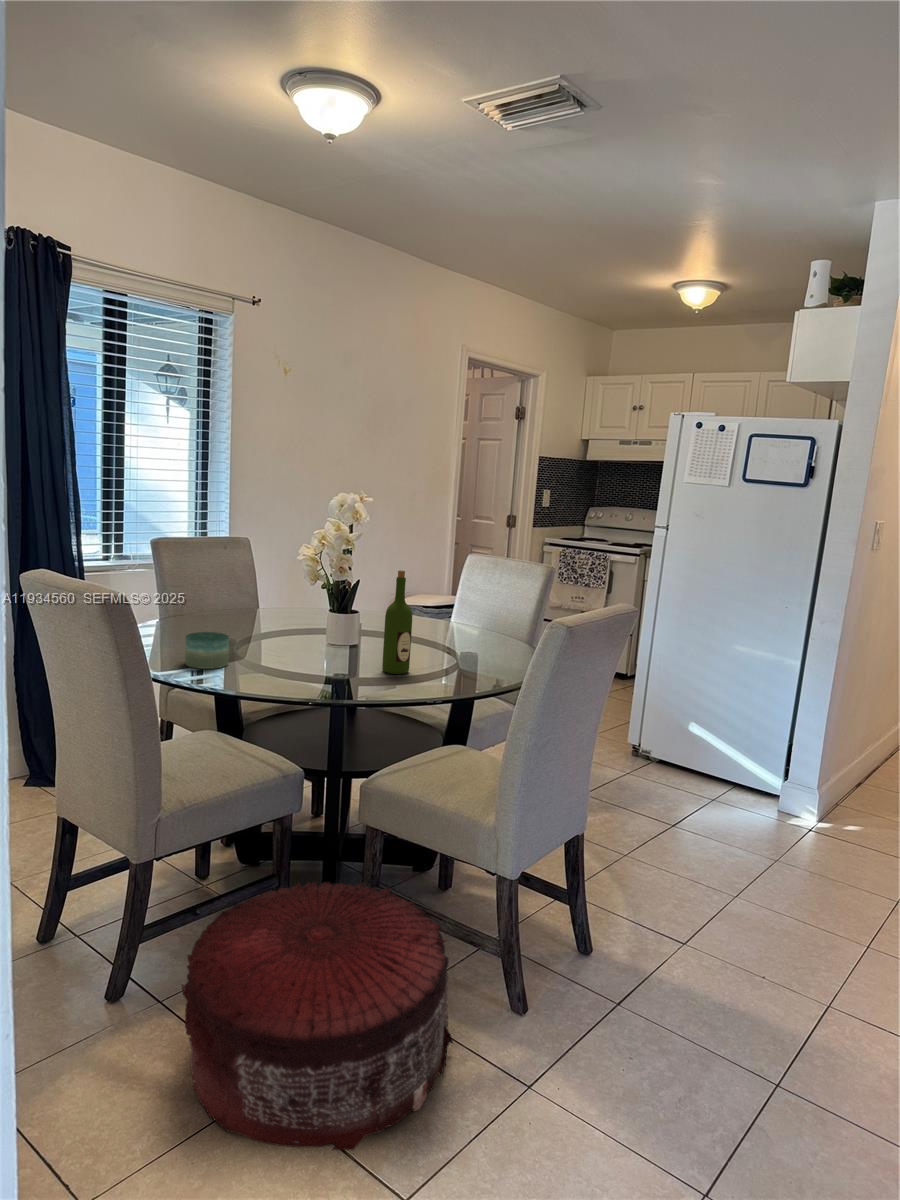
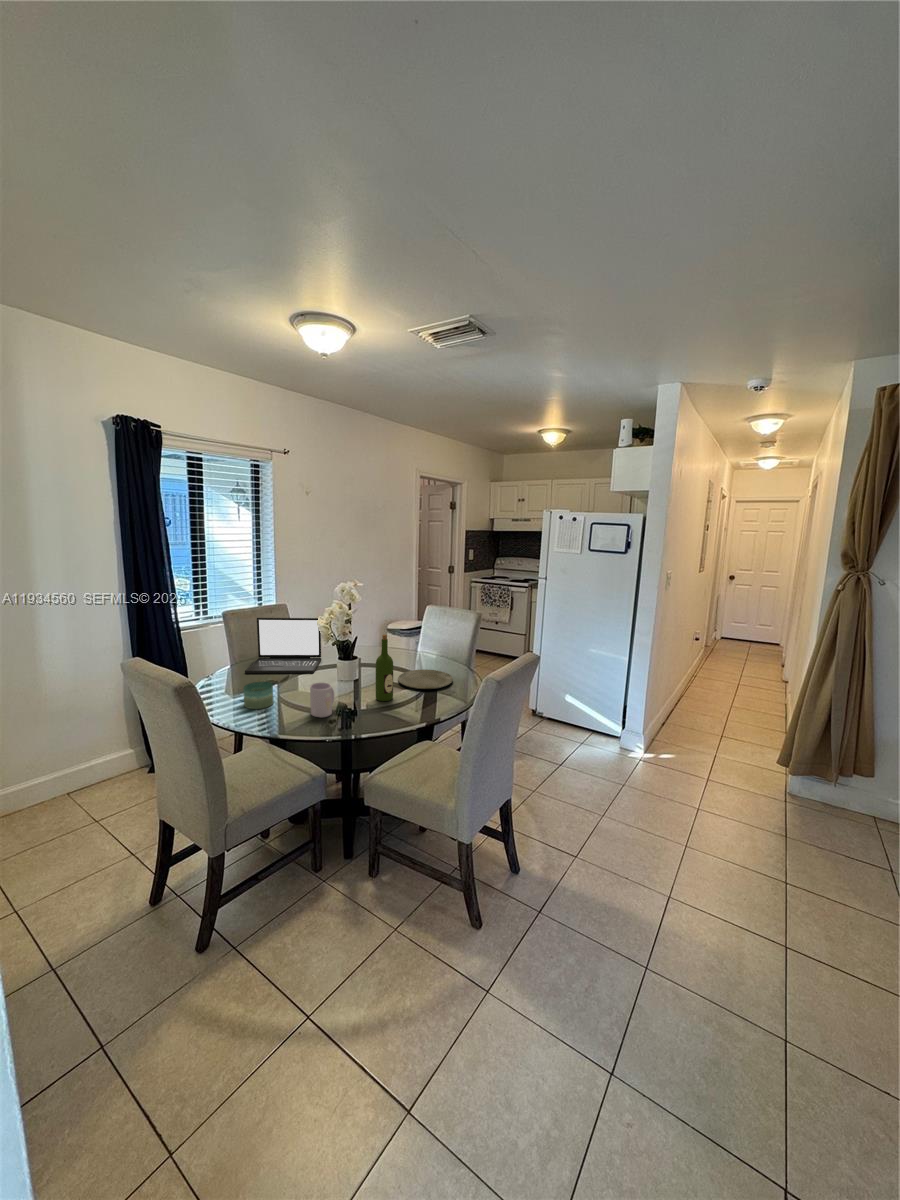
laptop: none [182,550,300,637] -> present [245,618,321,673]
mug: none [285,634,321,684] -> present [310,683,334,717]
plate: none [417,643,503,665] -> present [398,670,453,689]
pouf: present [182,881,453,1150] -> none [244,850,434,1074]

